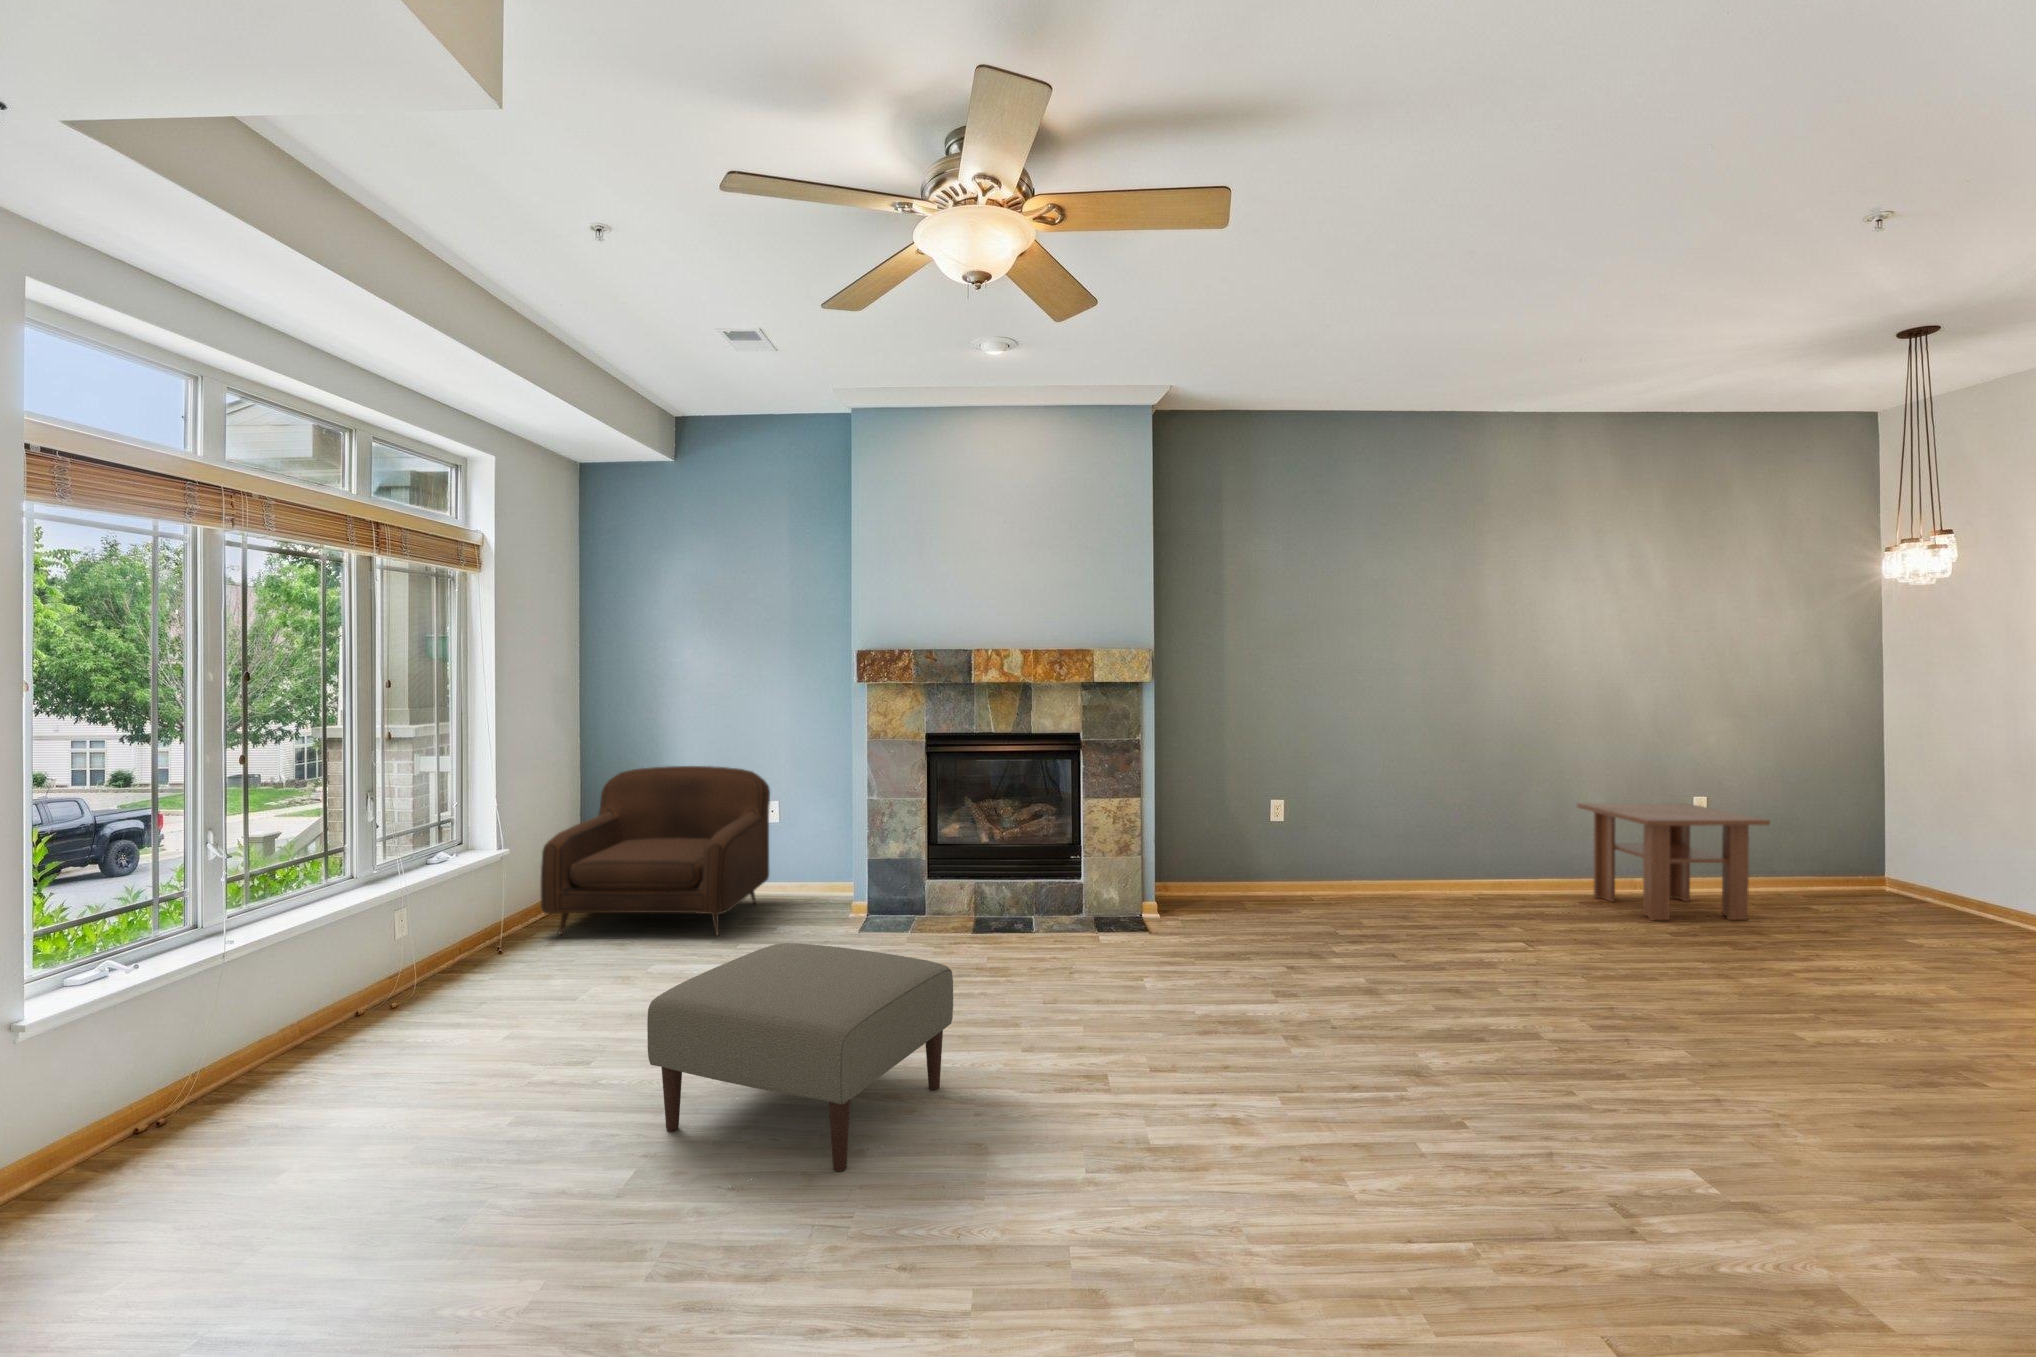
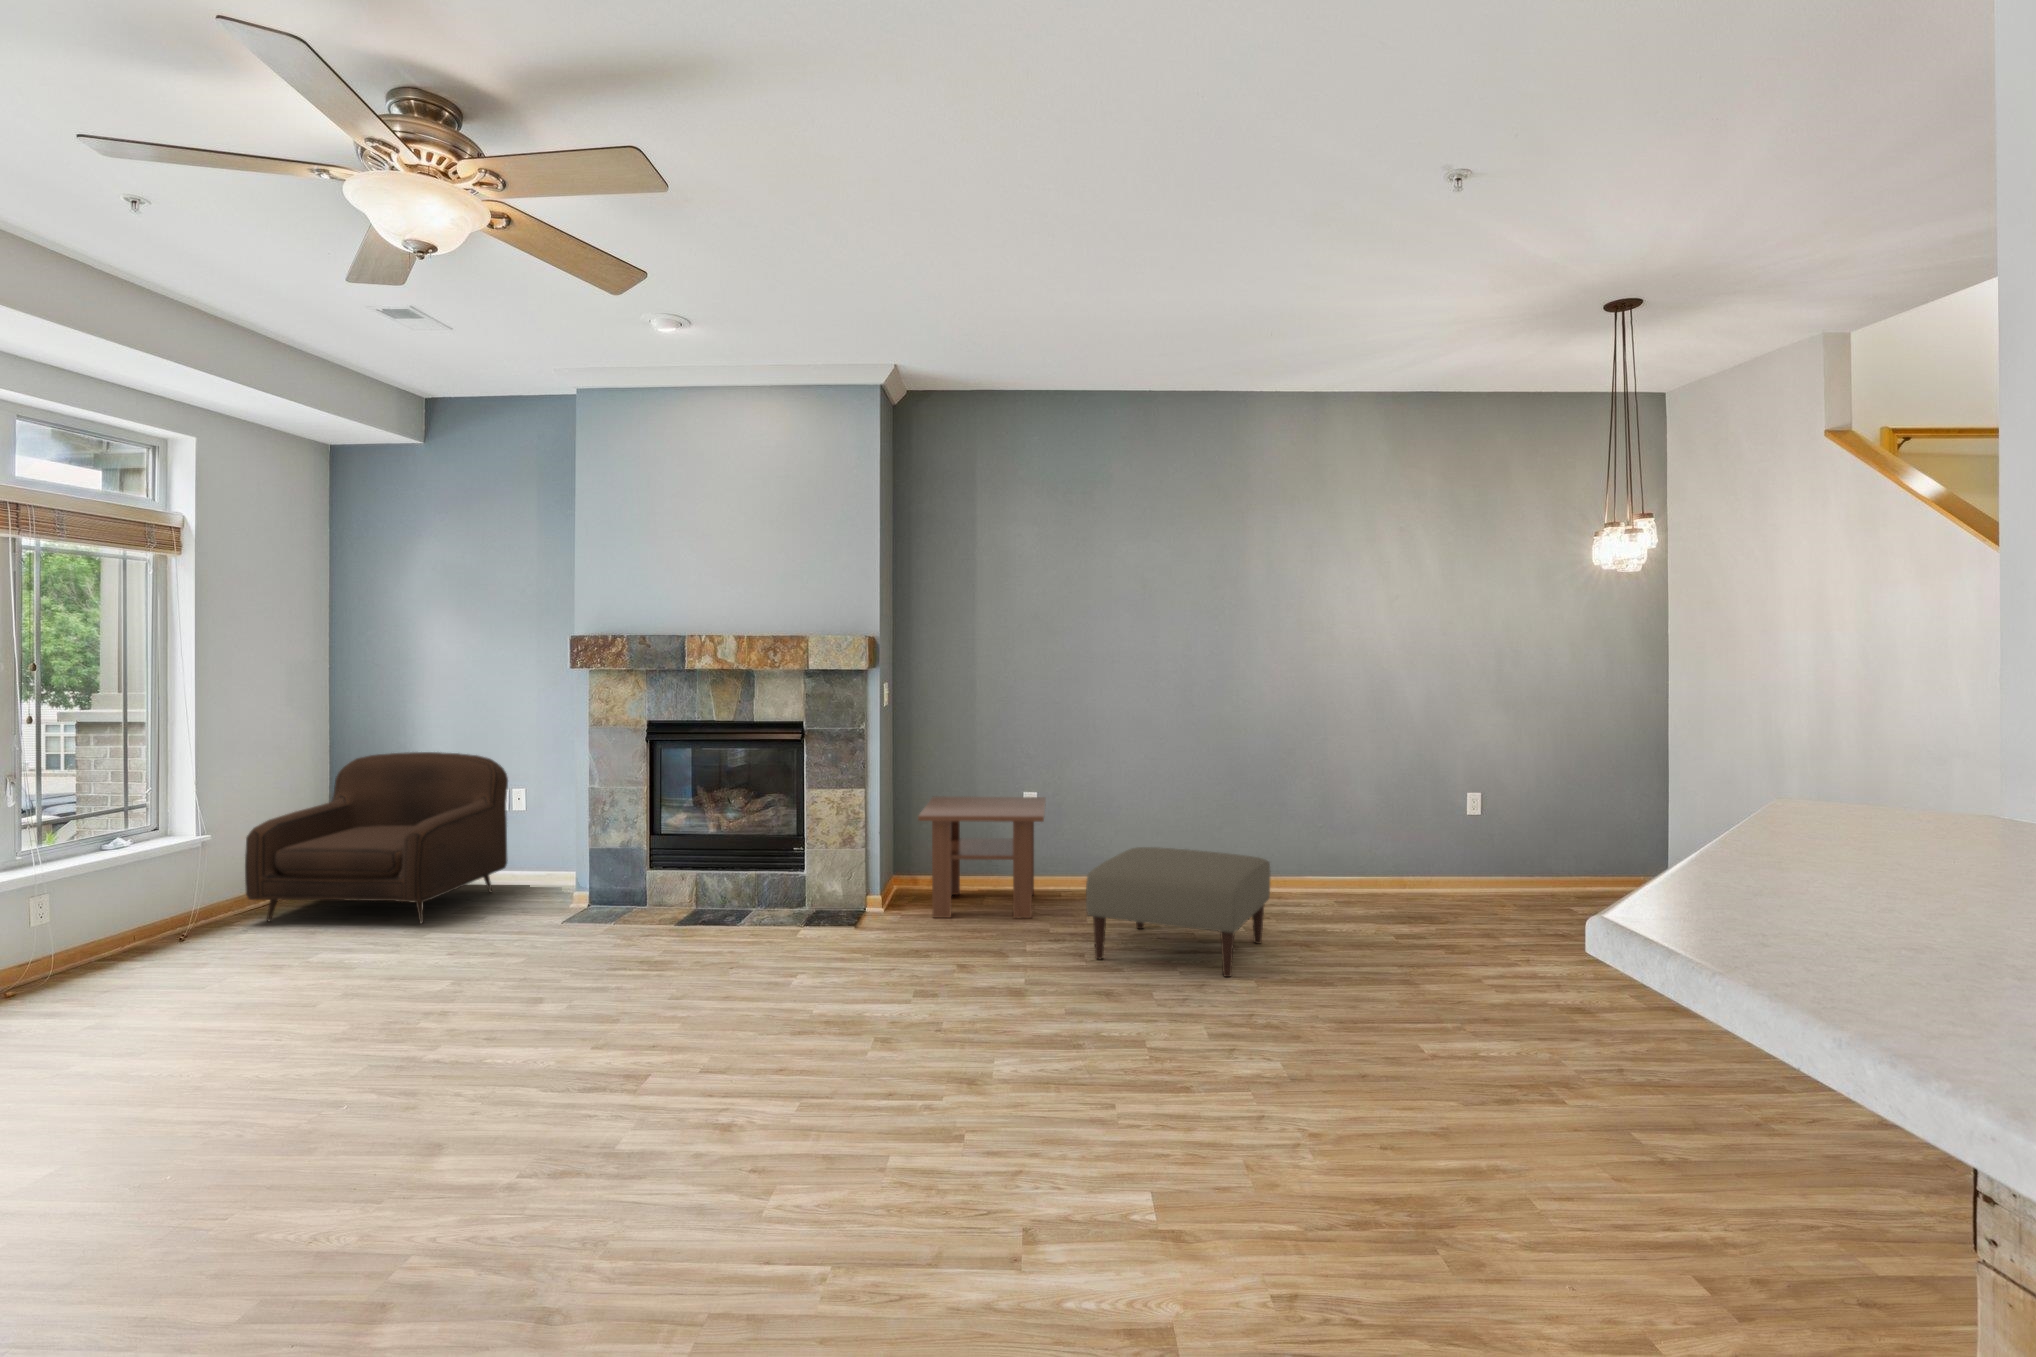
coffee table: present [1577,803,1770,920] -> present [918,797,1046,918]
ottoman: present [647,943,953,1171] -> present [1086,847,1270,977]

